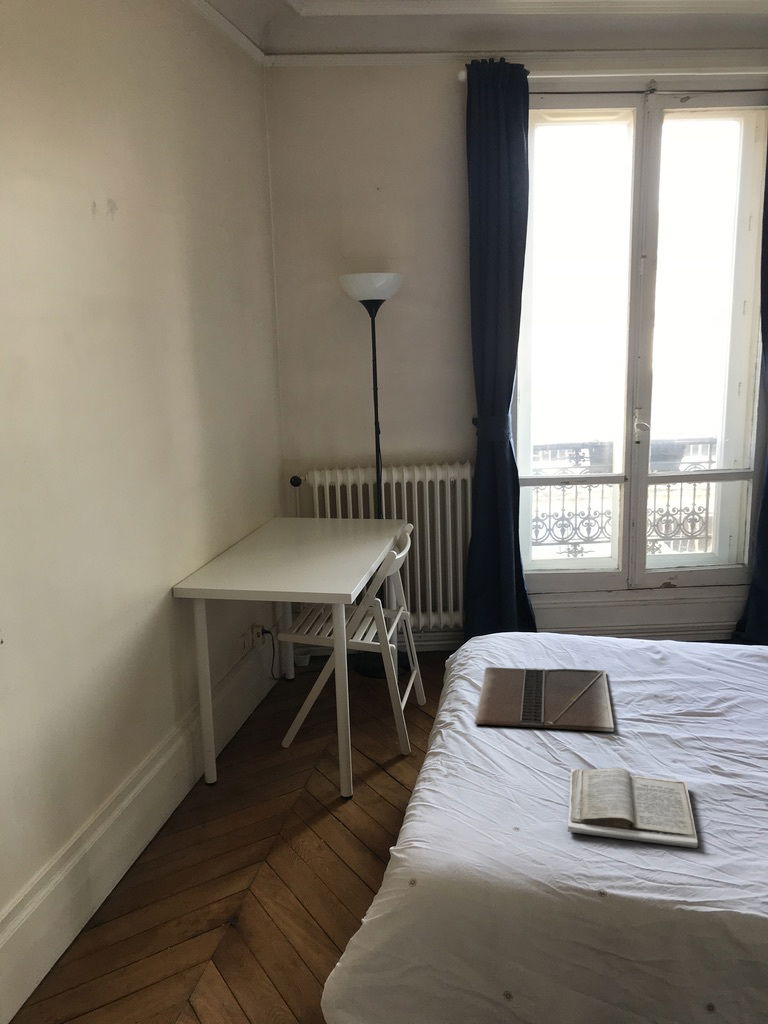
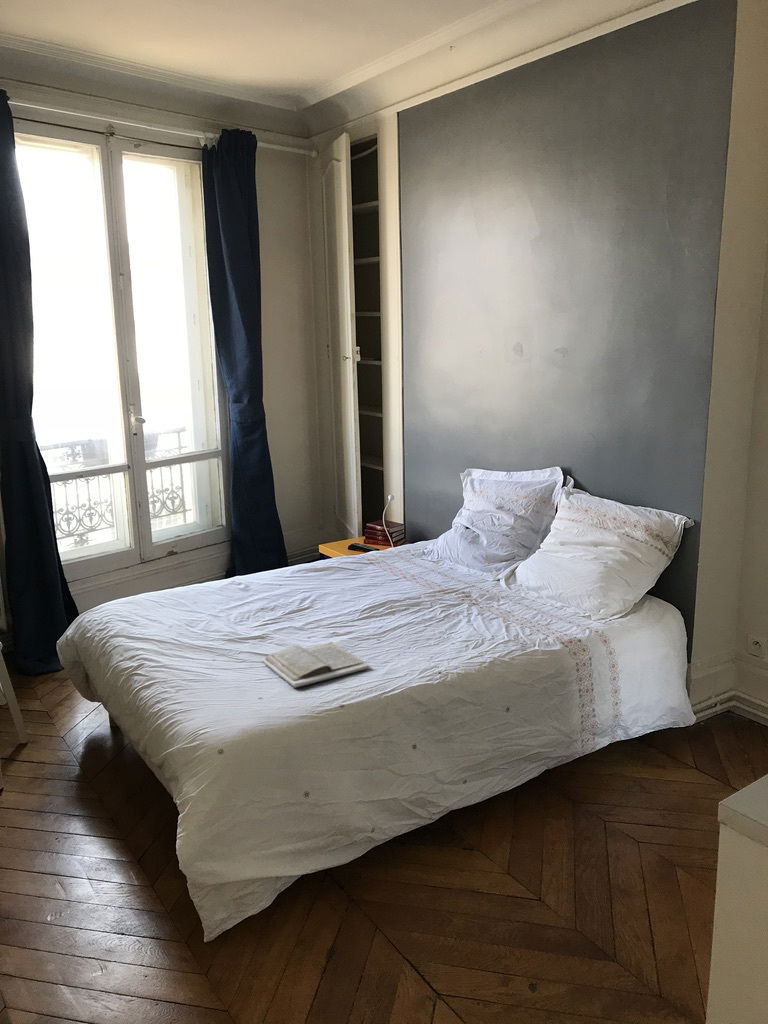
laptop: present [475,667,614,732] -> none [122,604,260,660]

